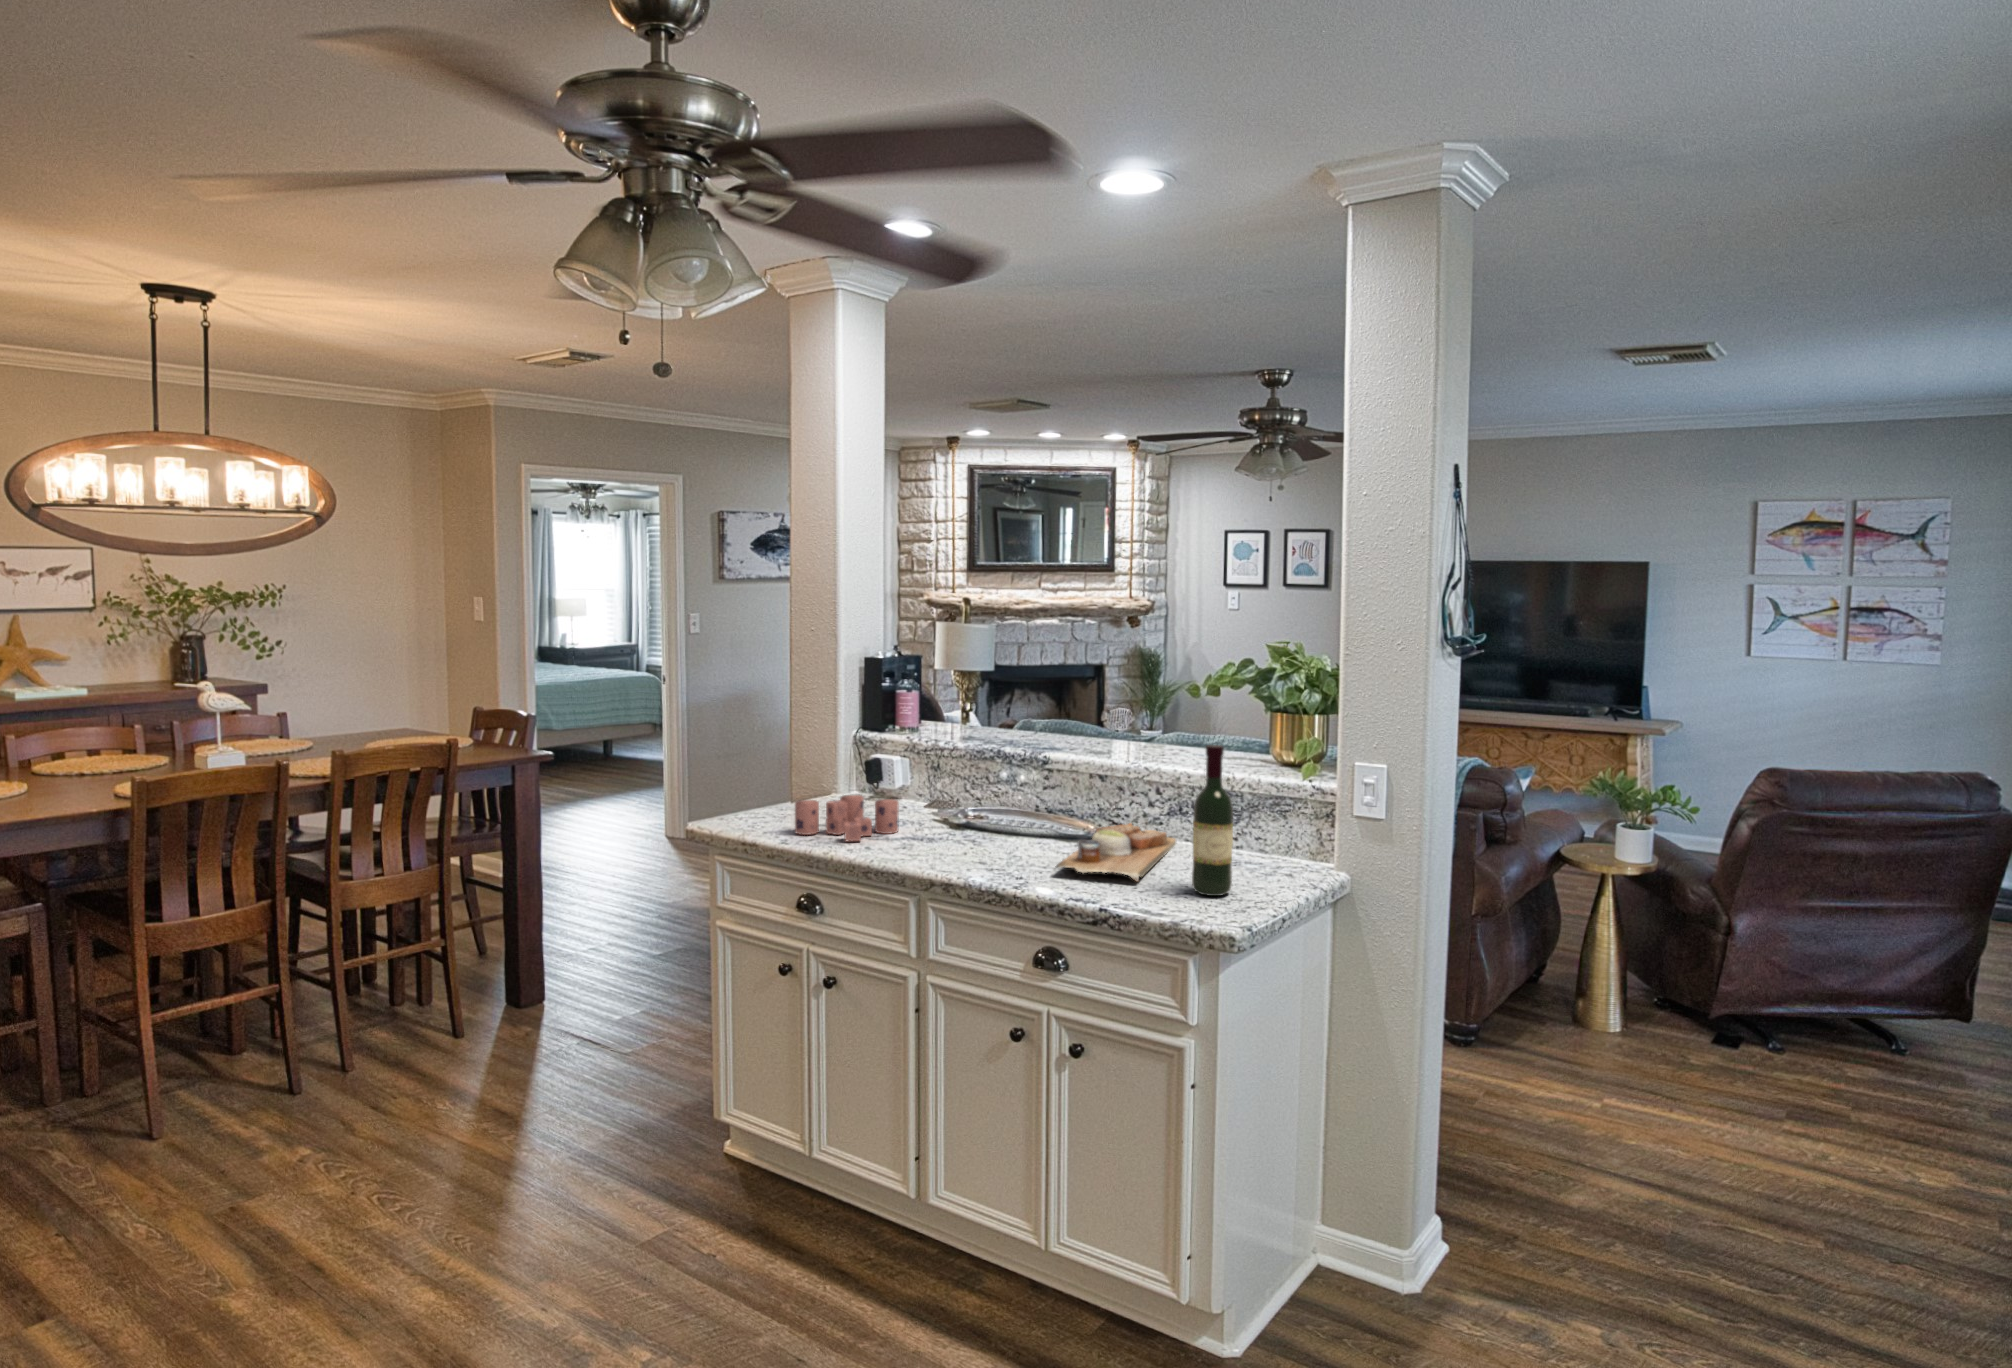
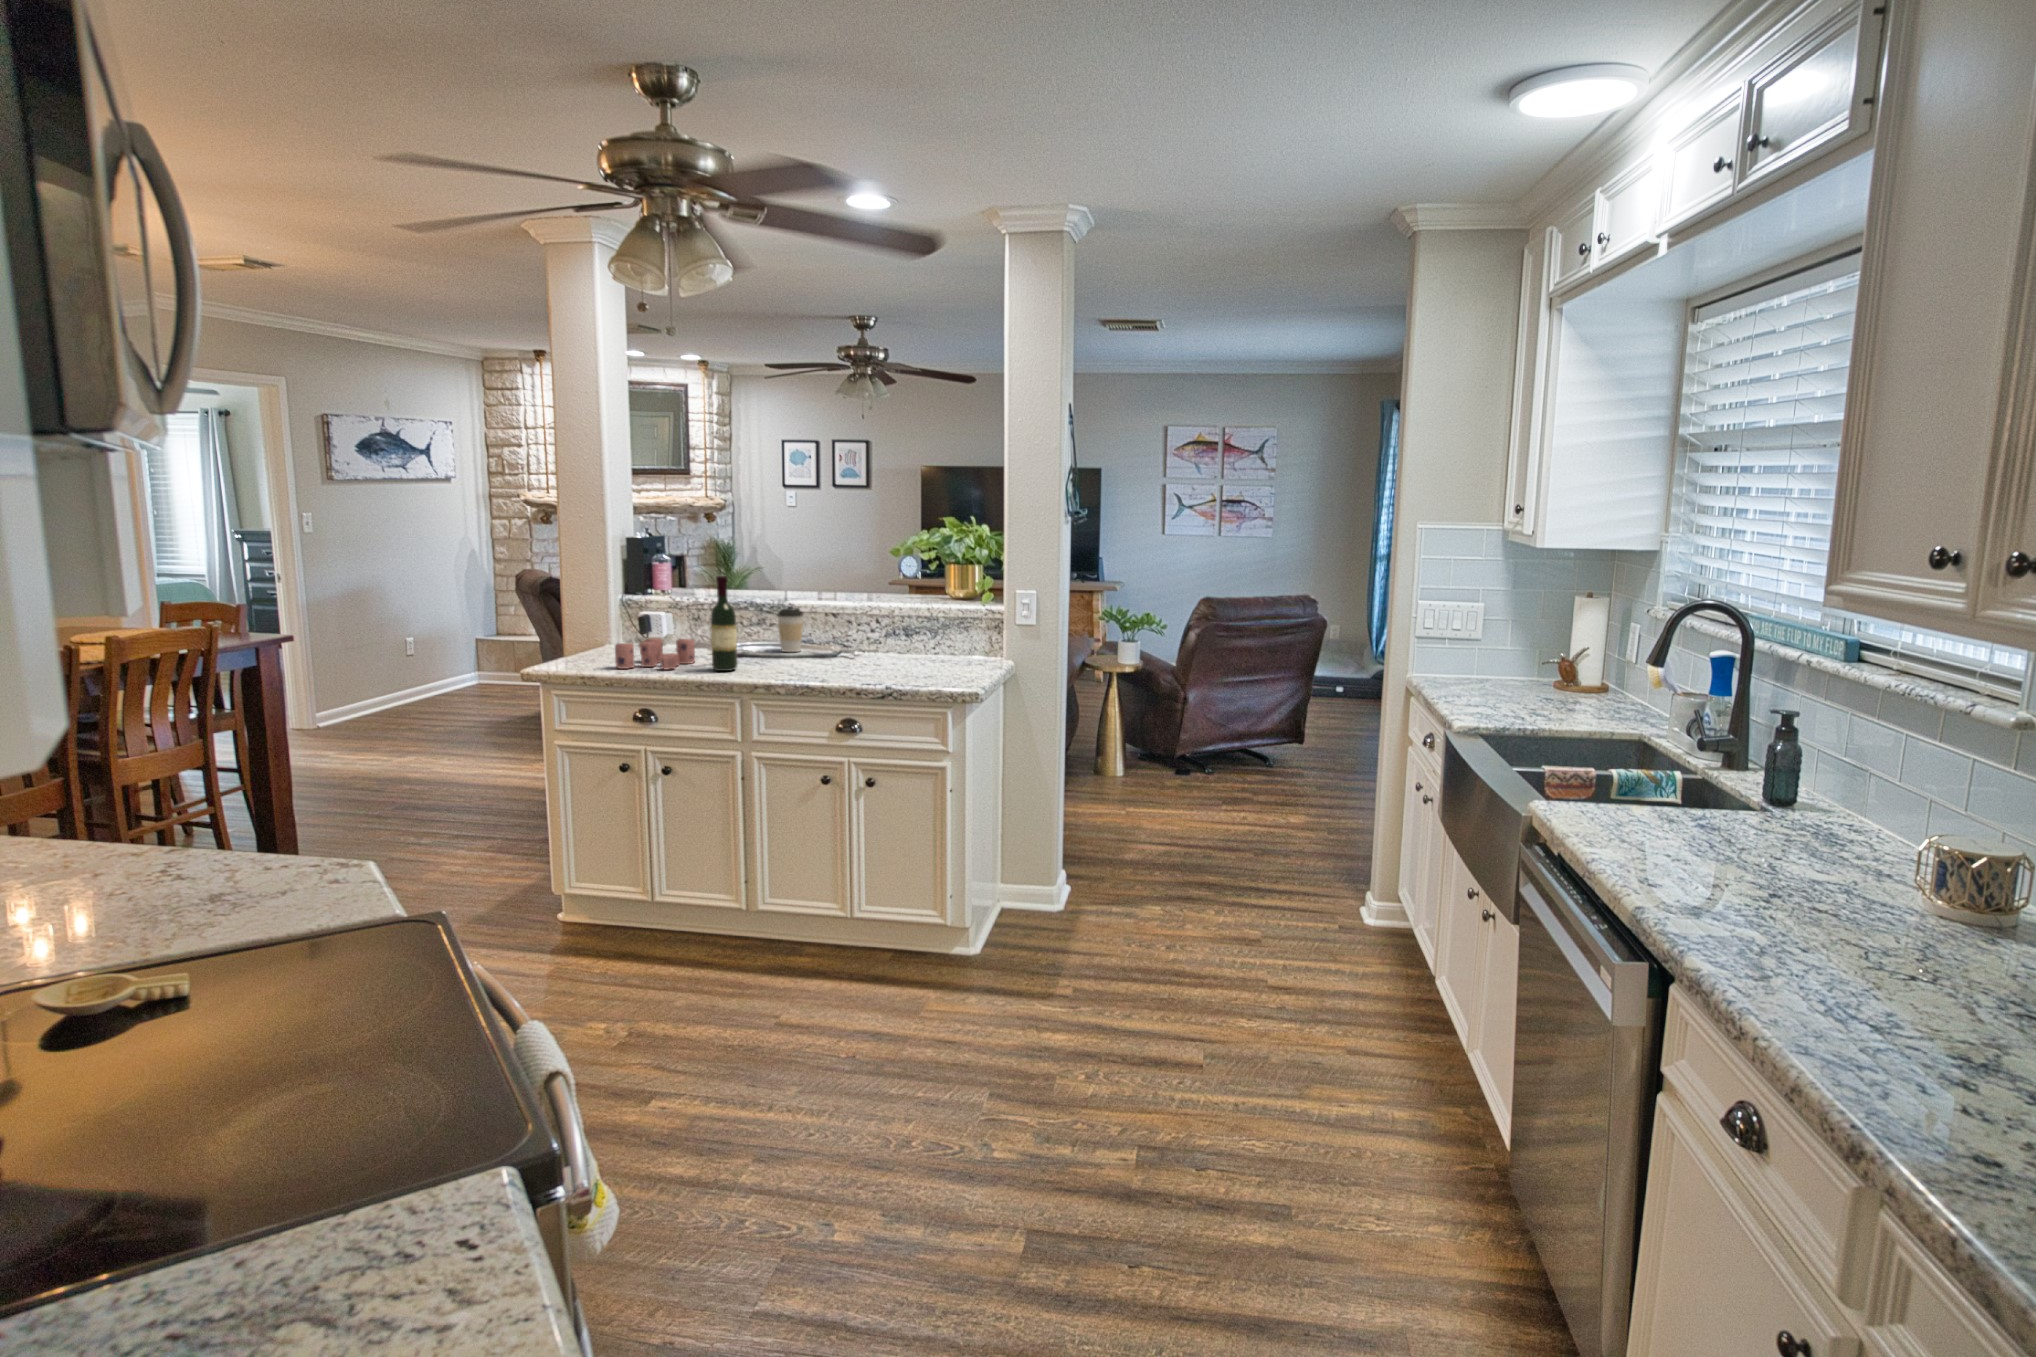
wine bottle: present [1192,745,1233,896] -> present [710,576,738,671]
coffee cup: none [1020,764,1056,826] -> present [778,608,803,652]
cutting board: present [1055,823,1176,882] -> none [840,644,899,673]

